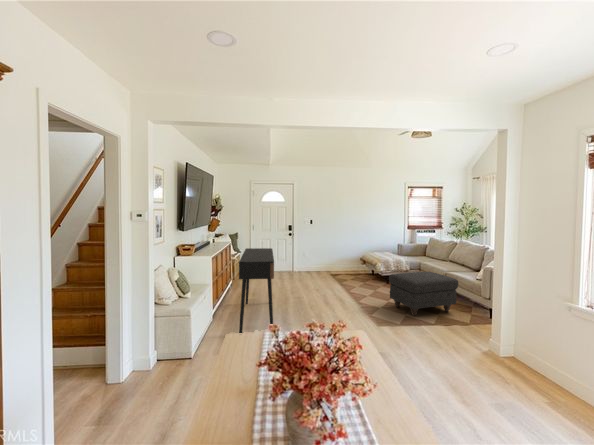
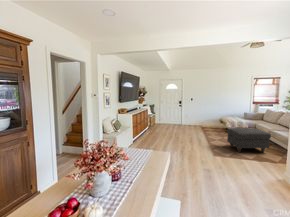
console table: present [239,248,274,333] -> none [142,112,163,152]

